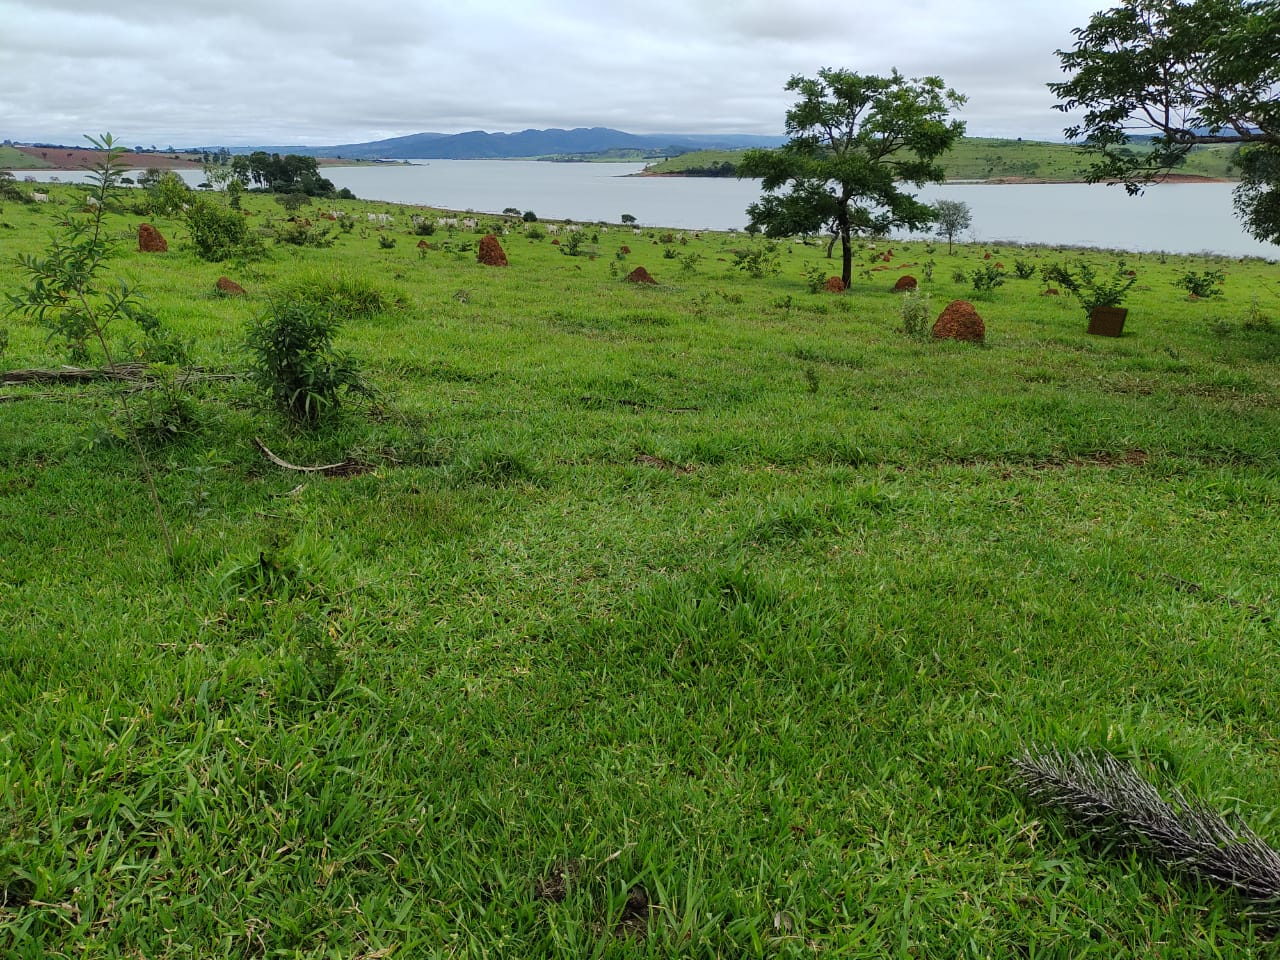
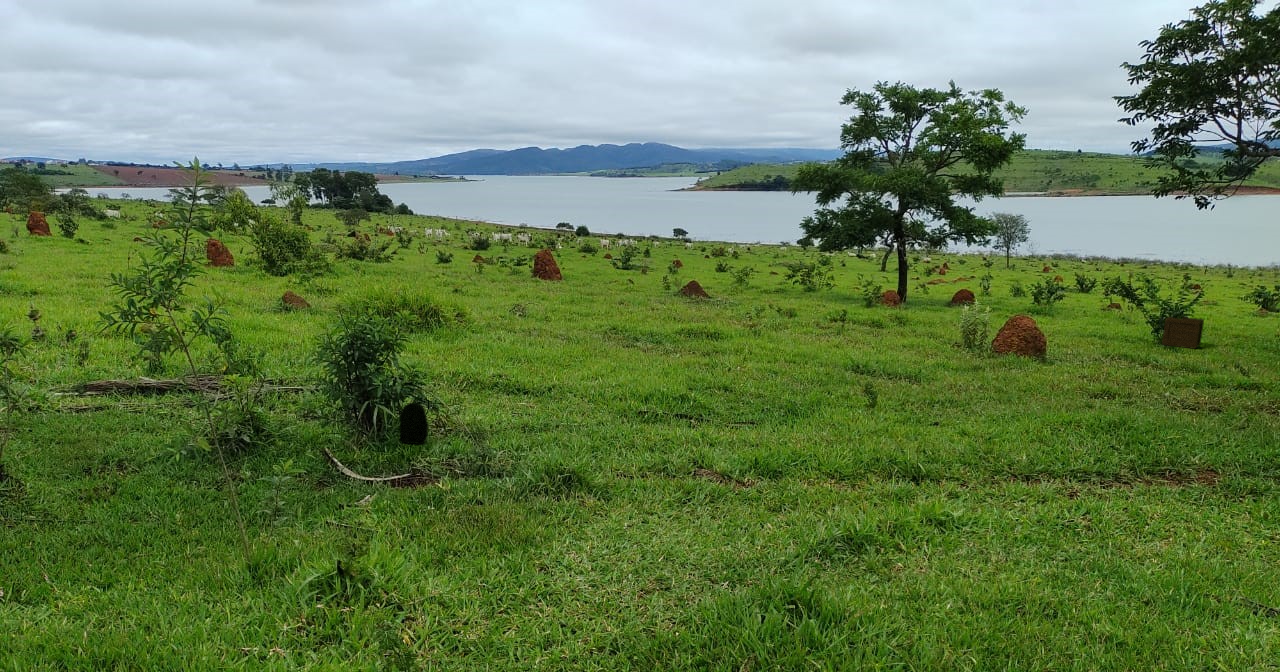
backpack: none [331,386,363,432] -> present [400,401,429,444]

